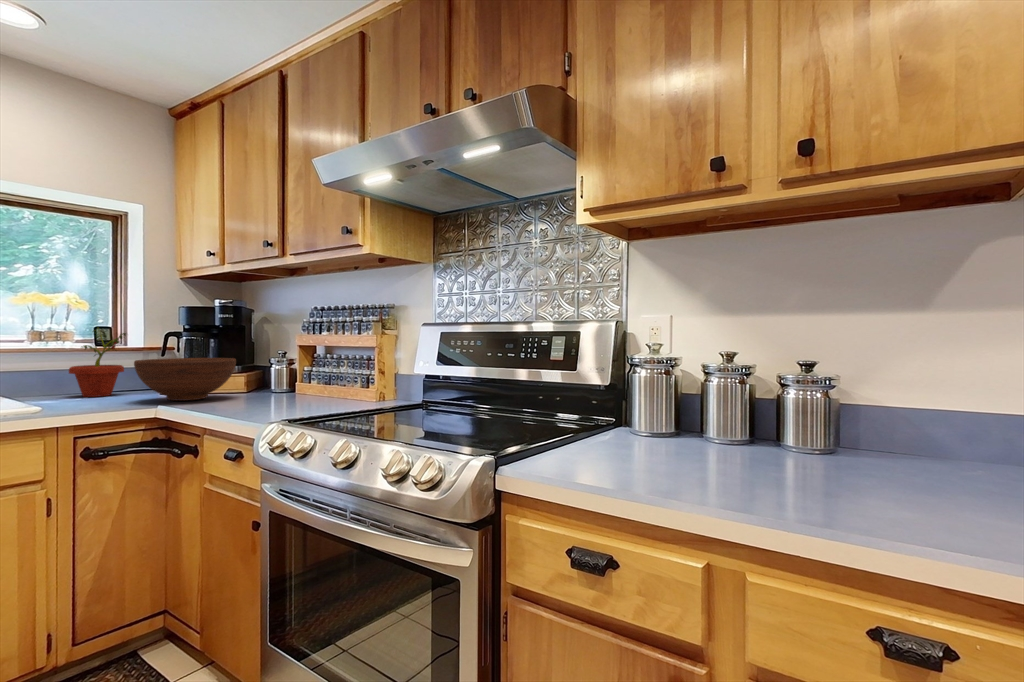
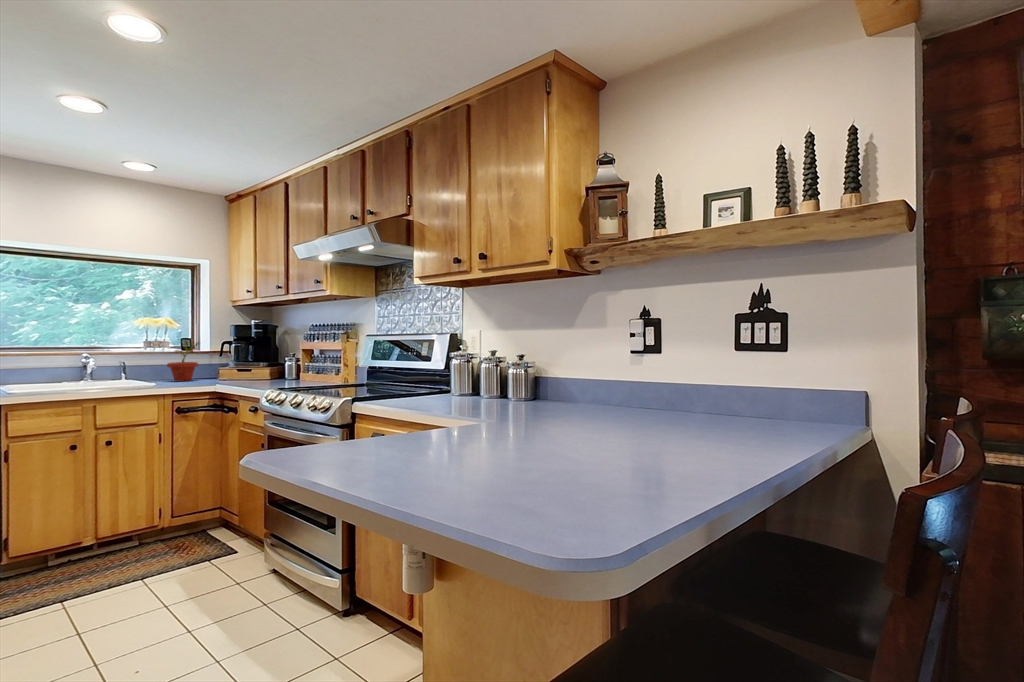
fruit bowl: present [134,358,236,401] -> none [203,357,263,383]

